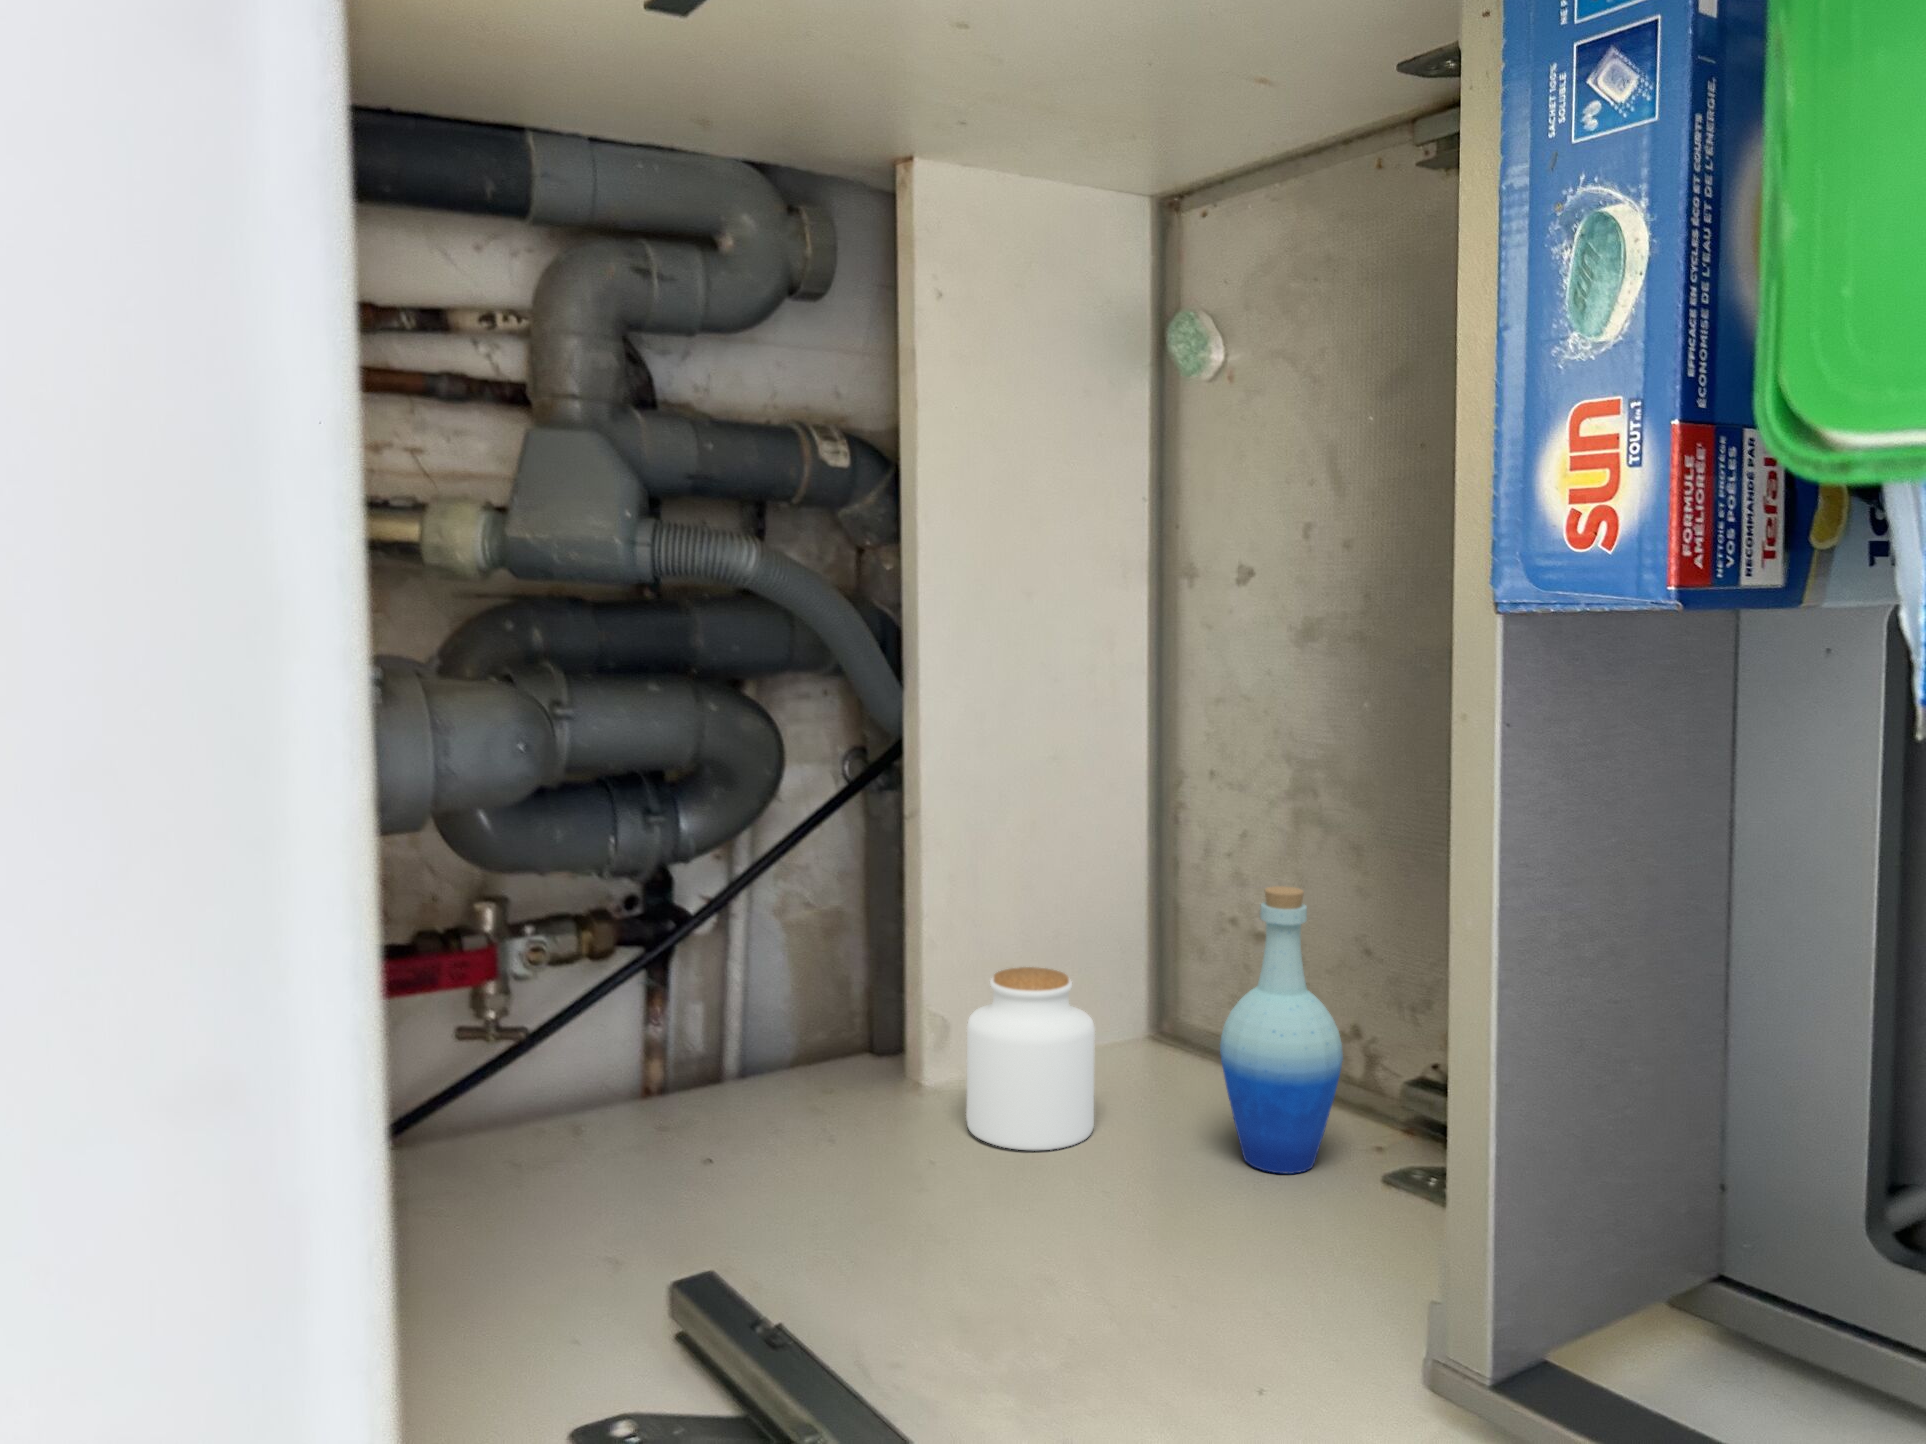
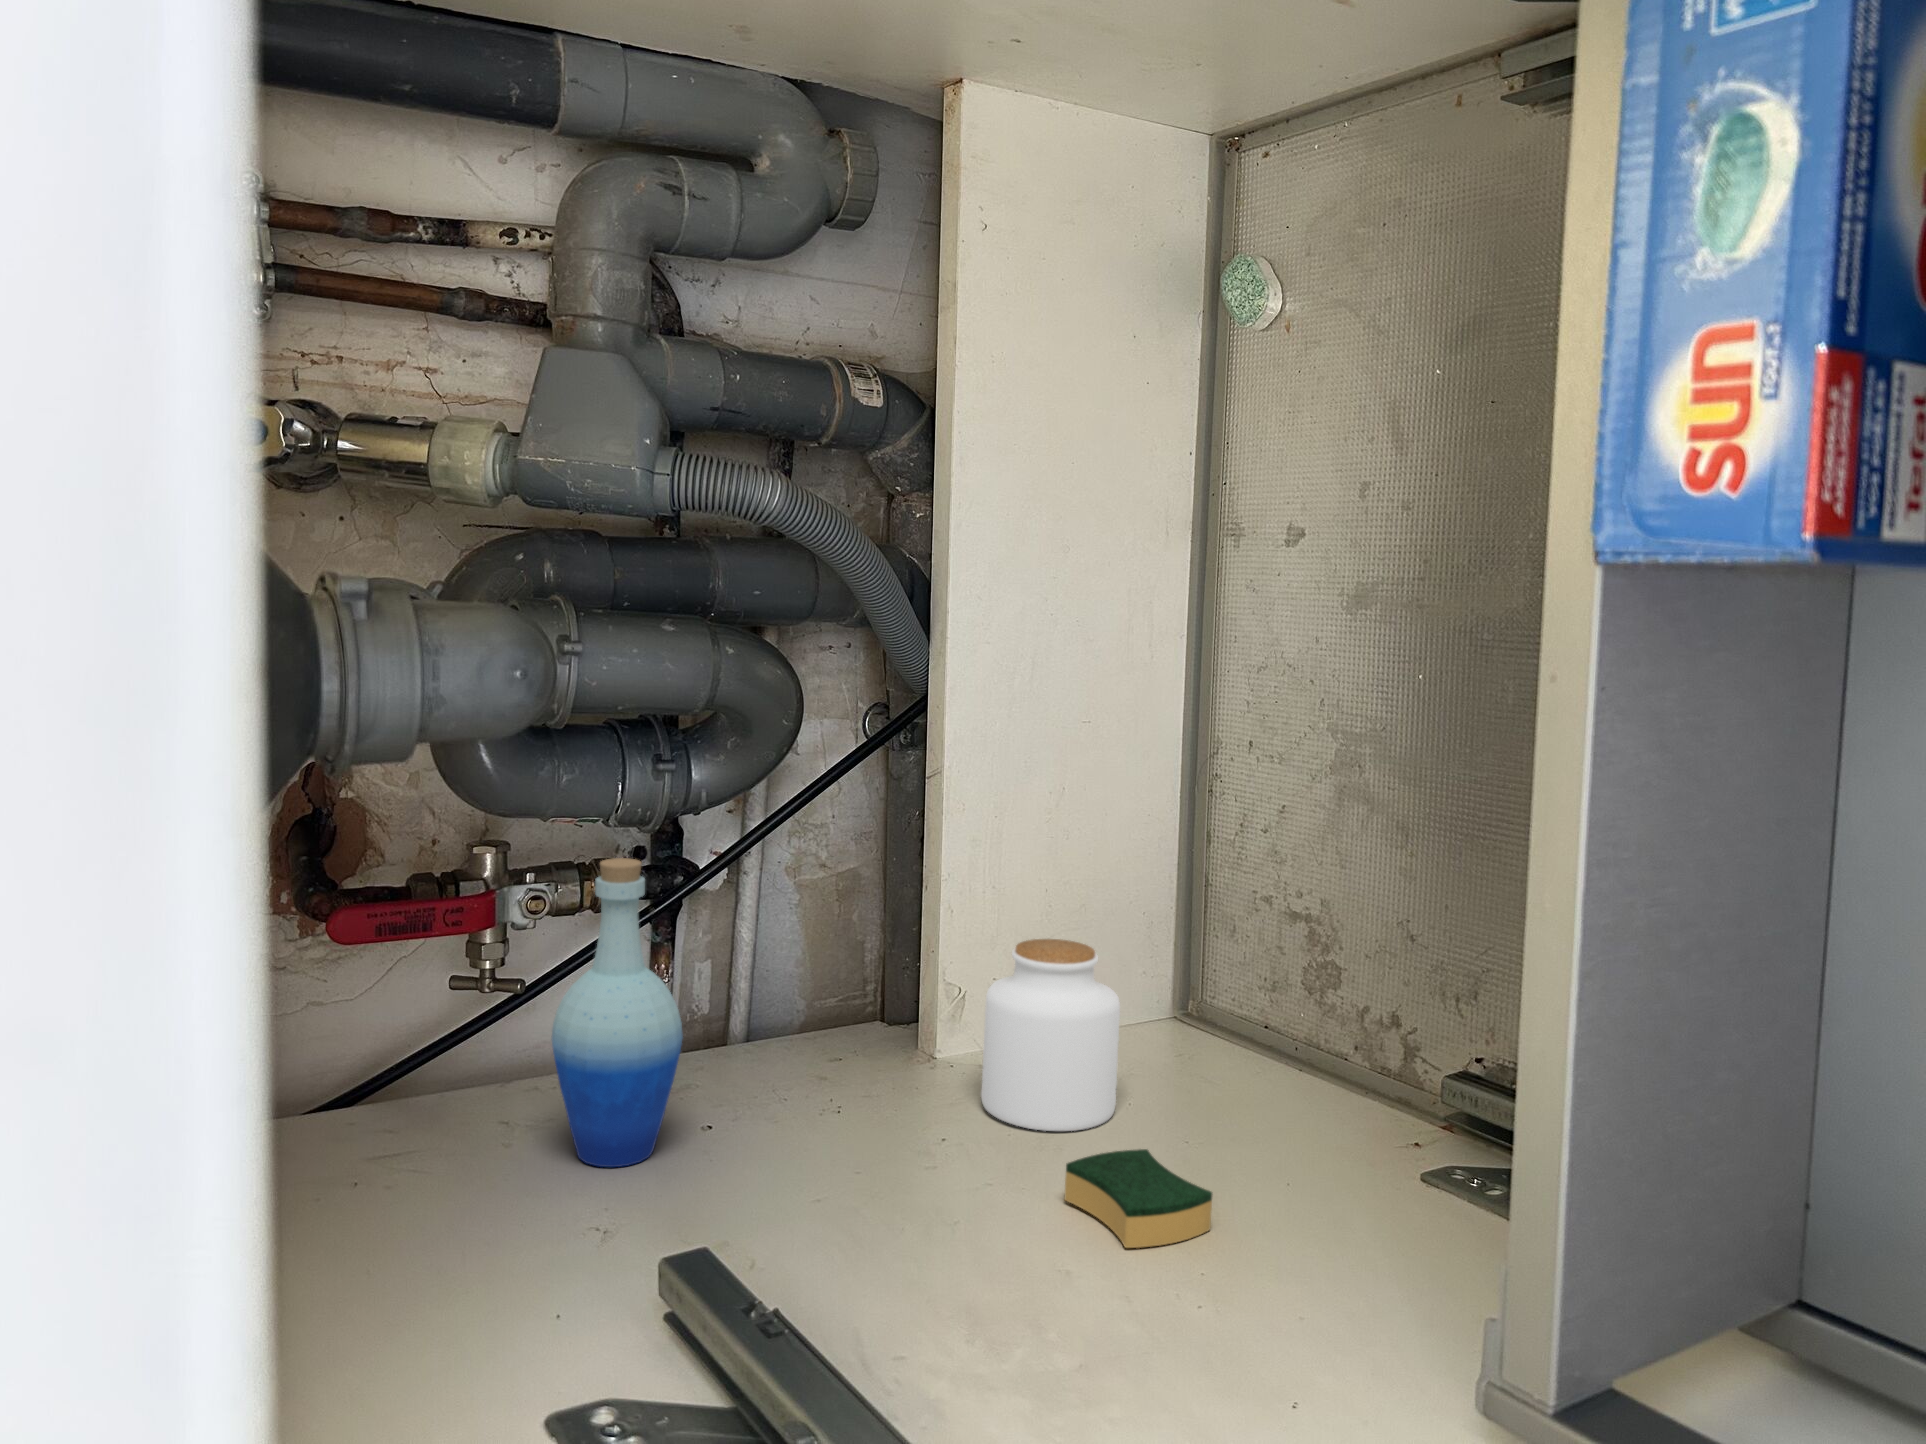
bottle: present [1220,886,1343,1174] -> present [552,858,683,1167]
sponge: none [1047,1163,1185,1257] -> present [1064,1149,1212,1248]

